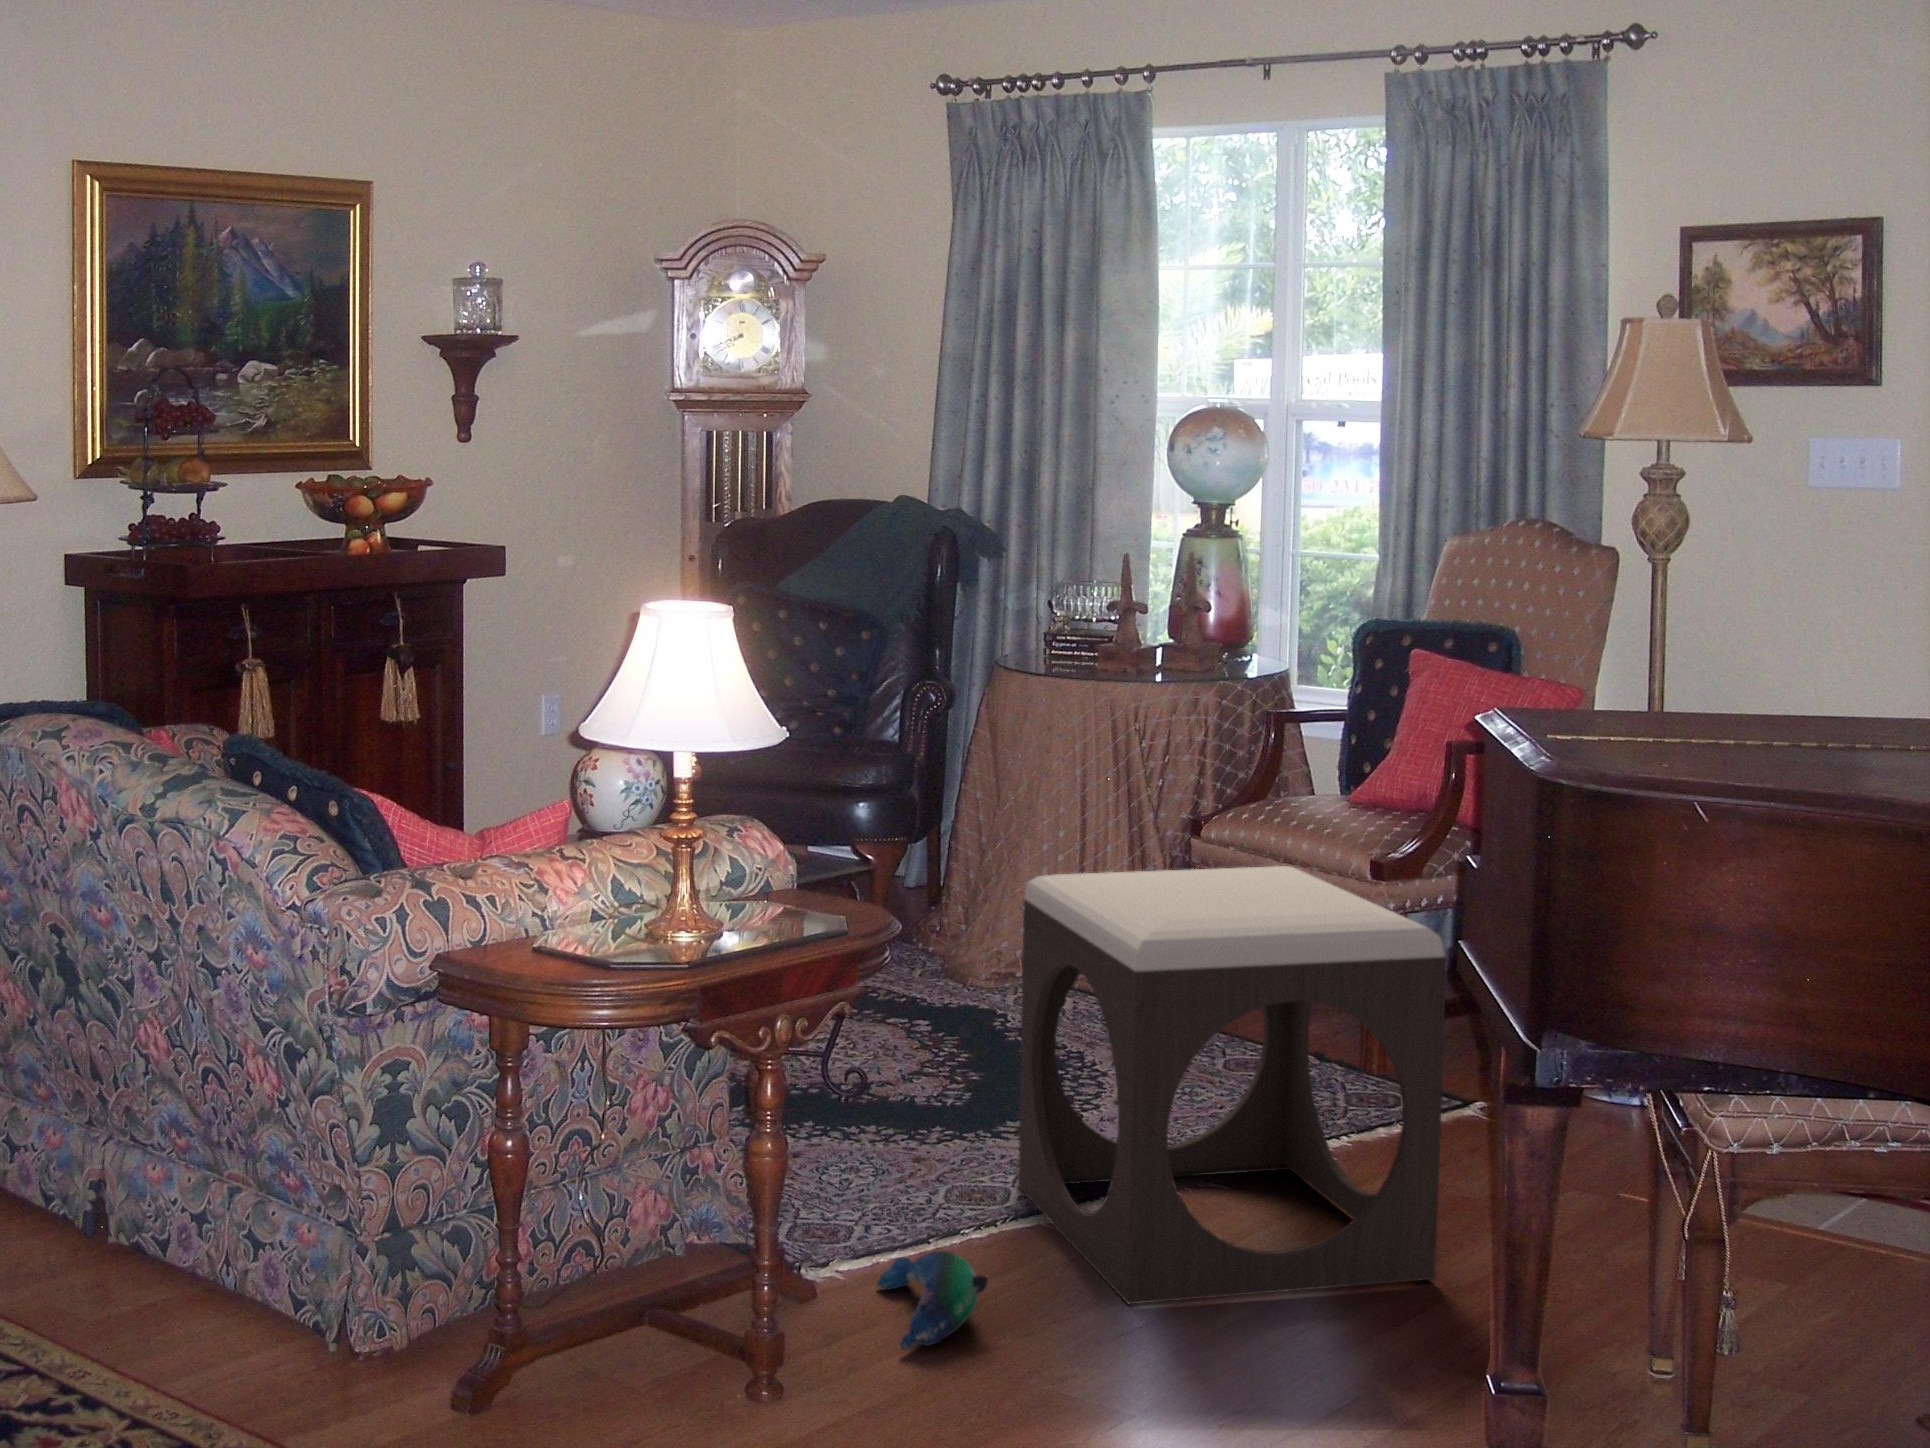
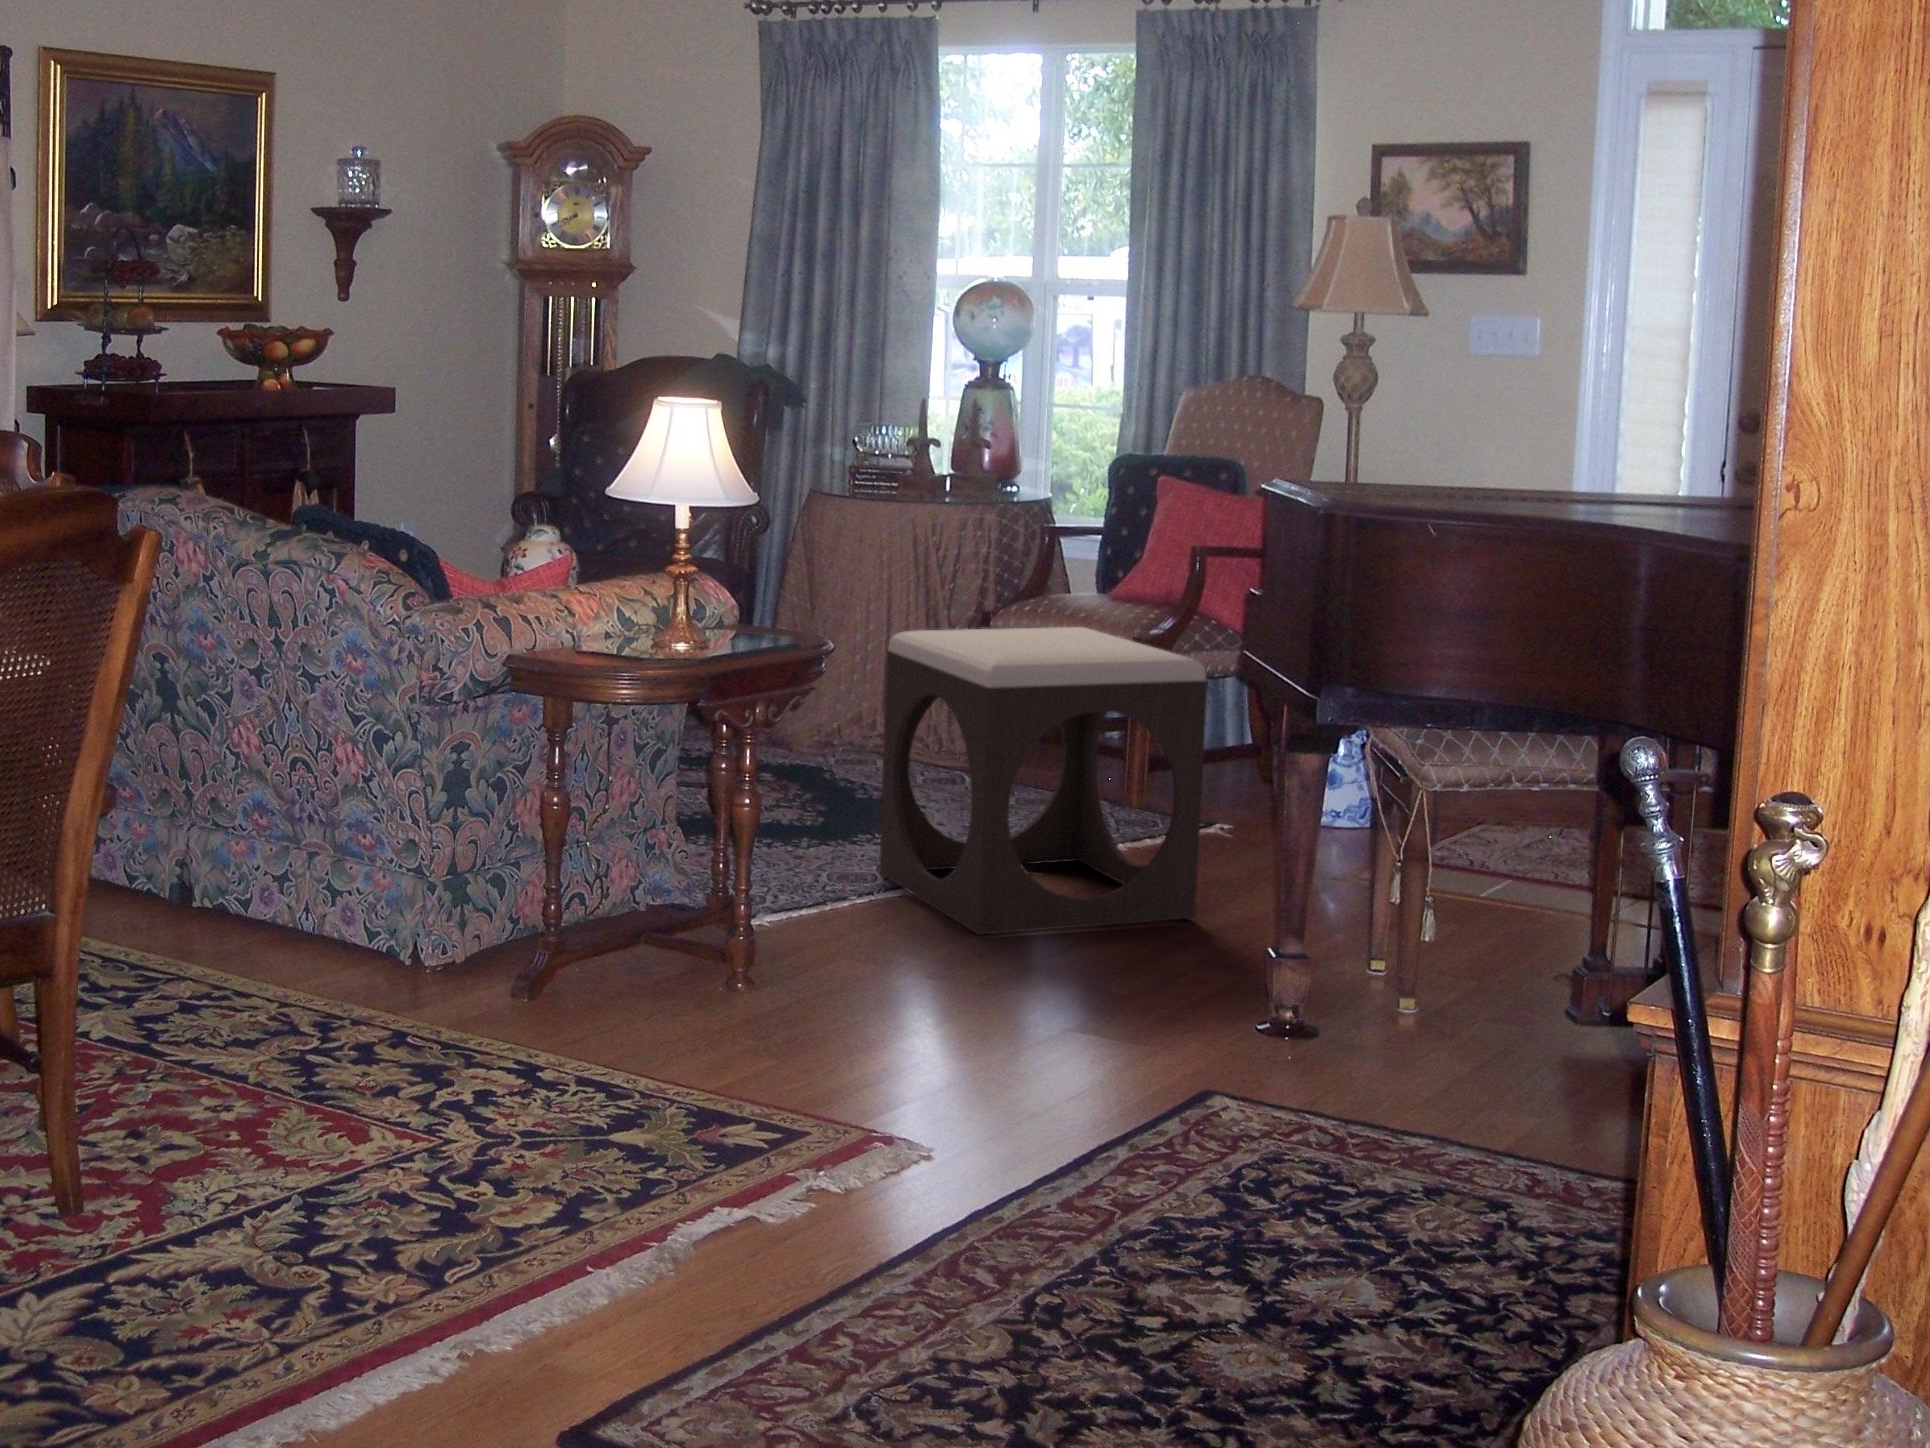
plush toy: present [877,1251,988,1350] -> none [792,898,881,960]

